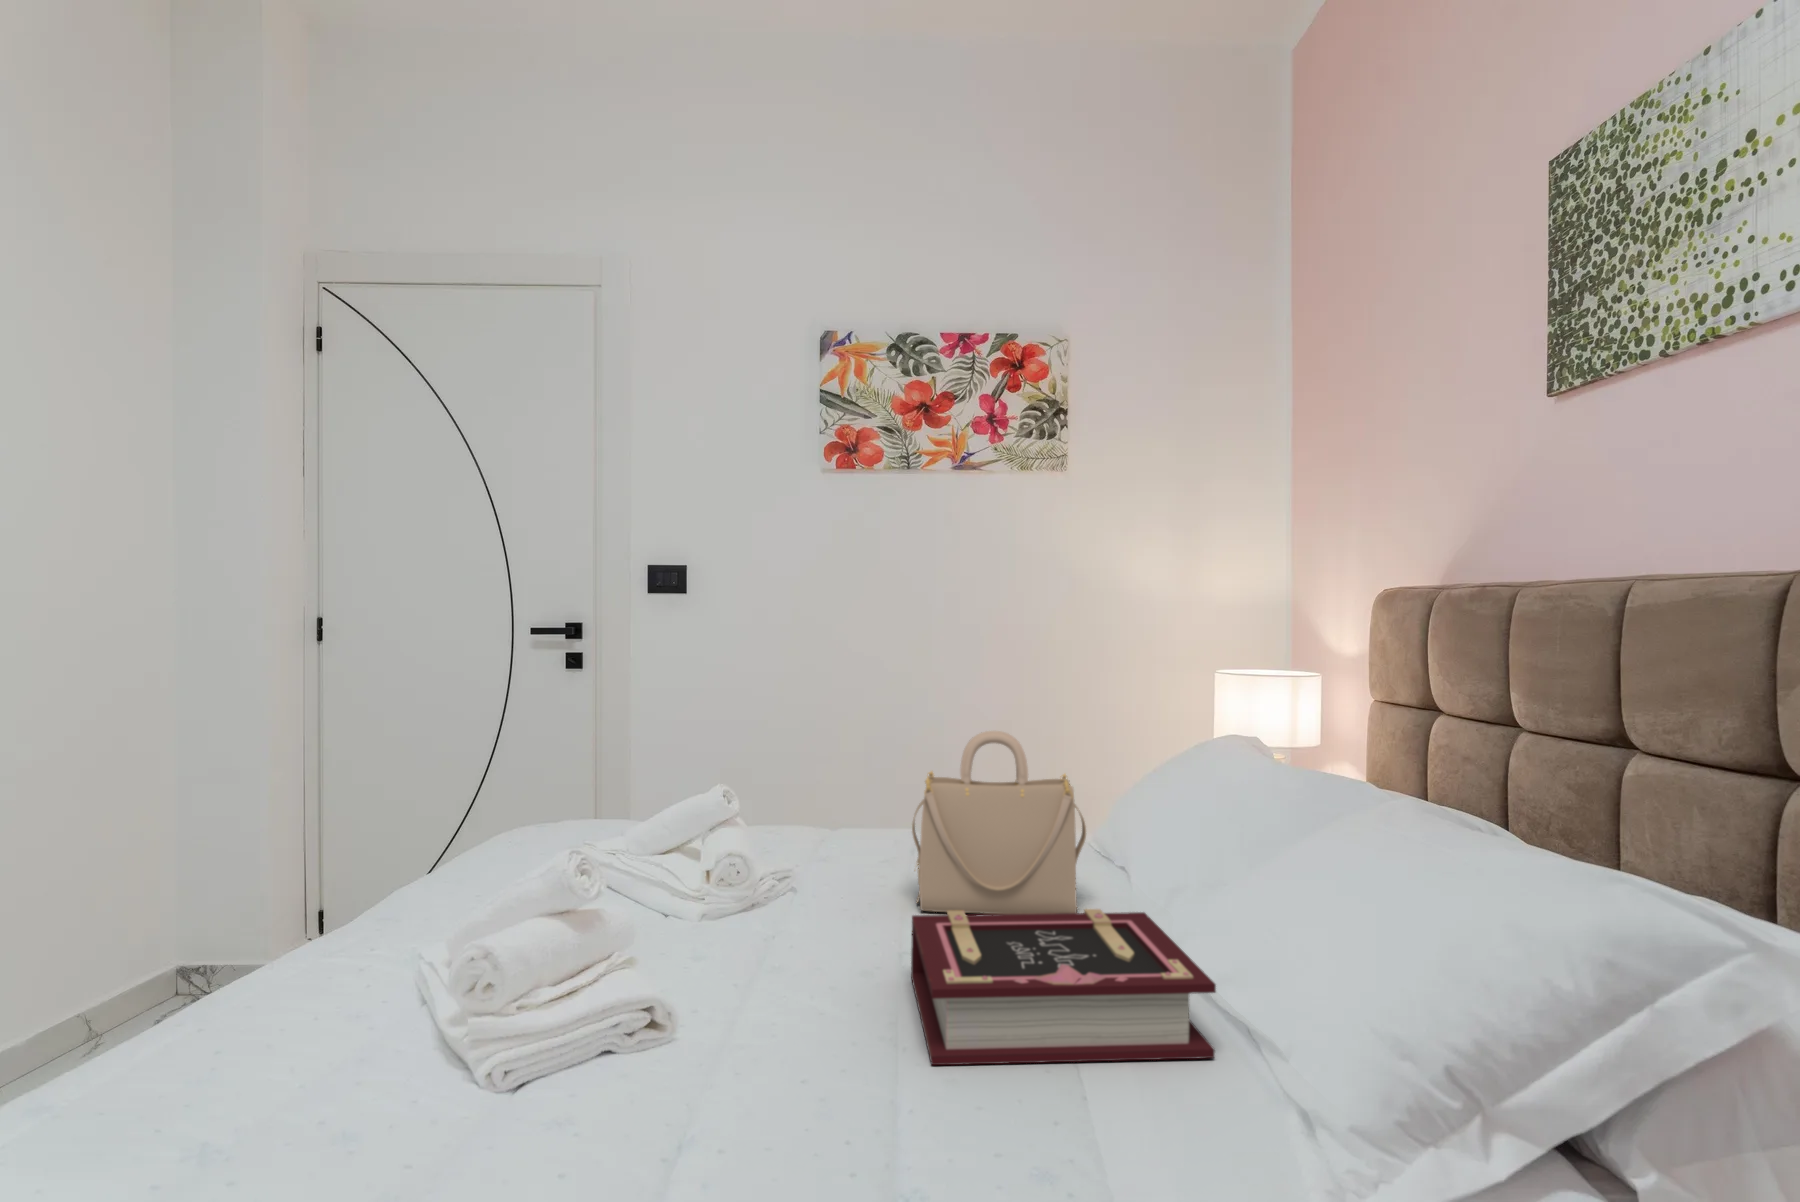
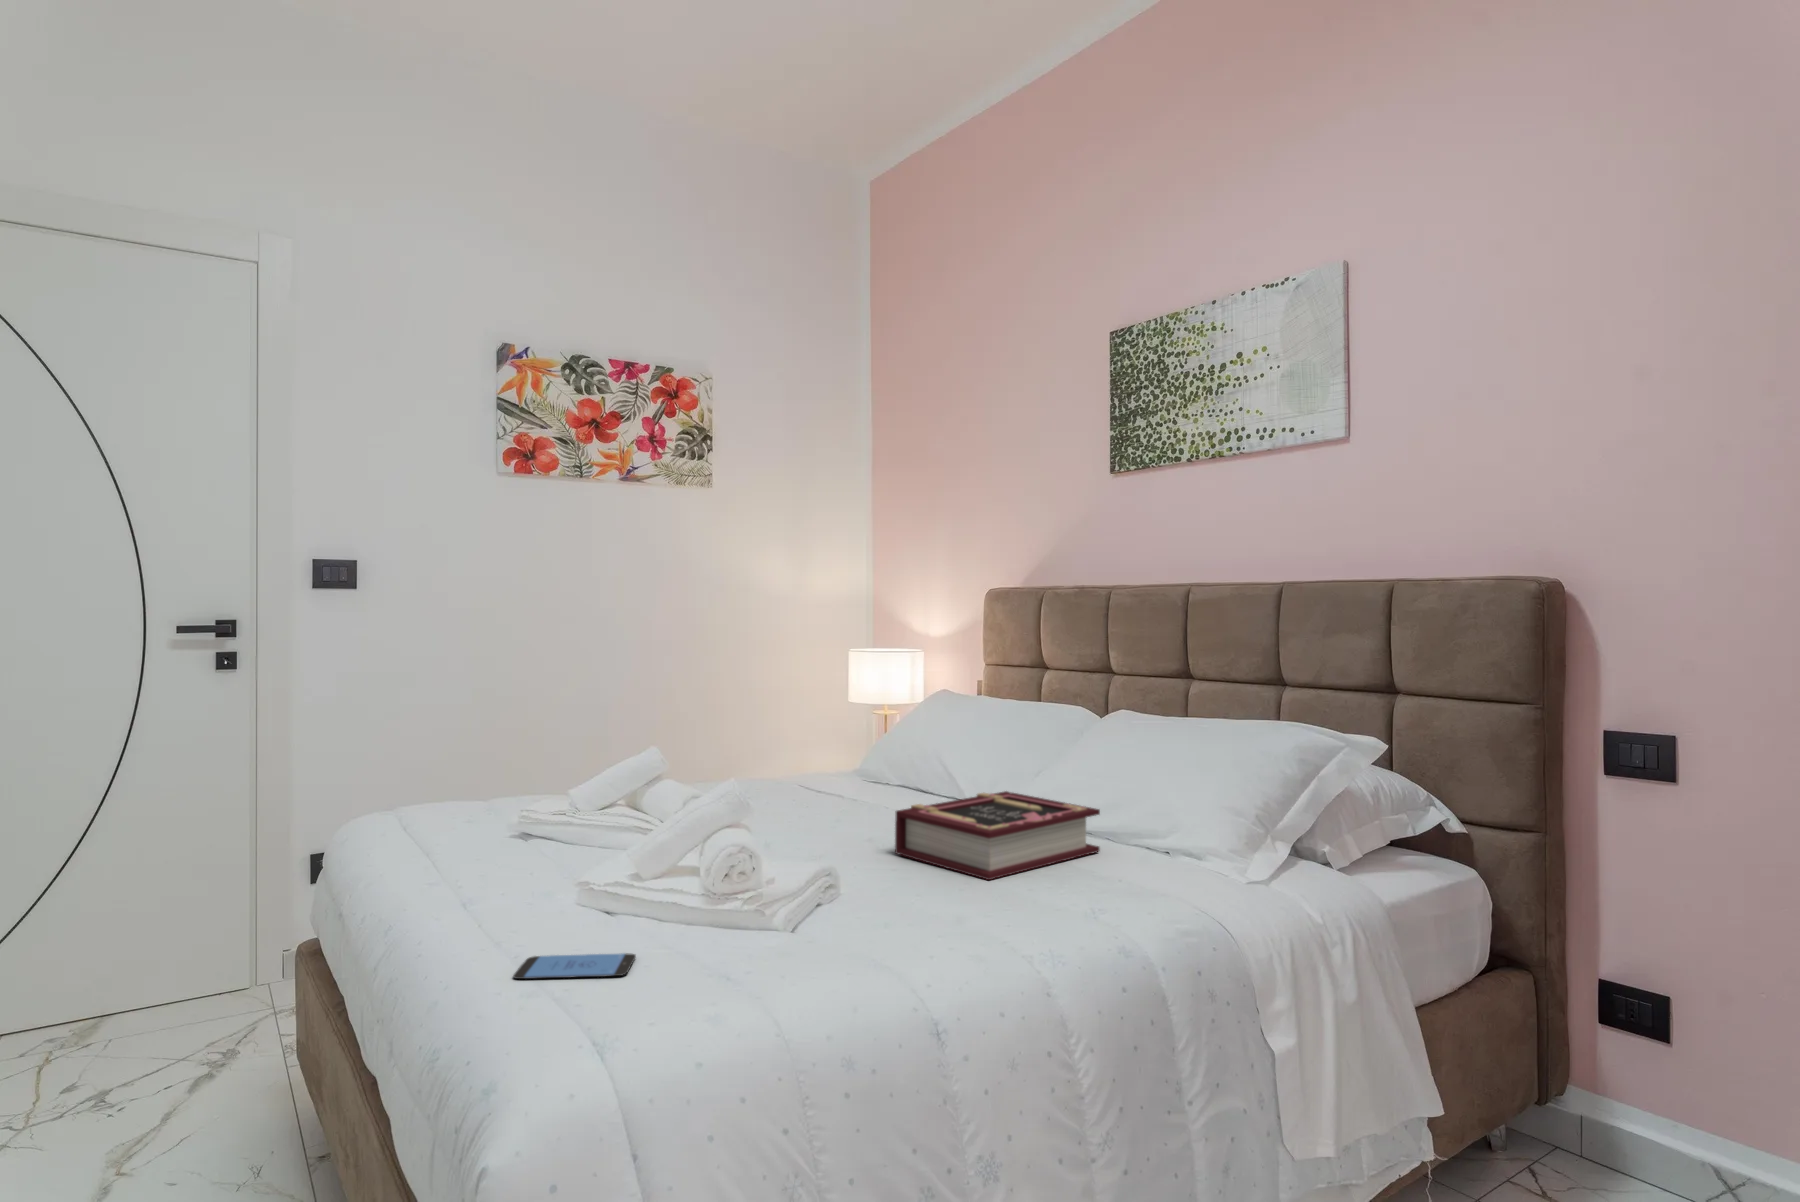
handbag: present [912,731,1086,914] -> none [798,691,917,827]
smartphone: none [185,1025,323,1085] -> present [513,953,636,979]

